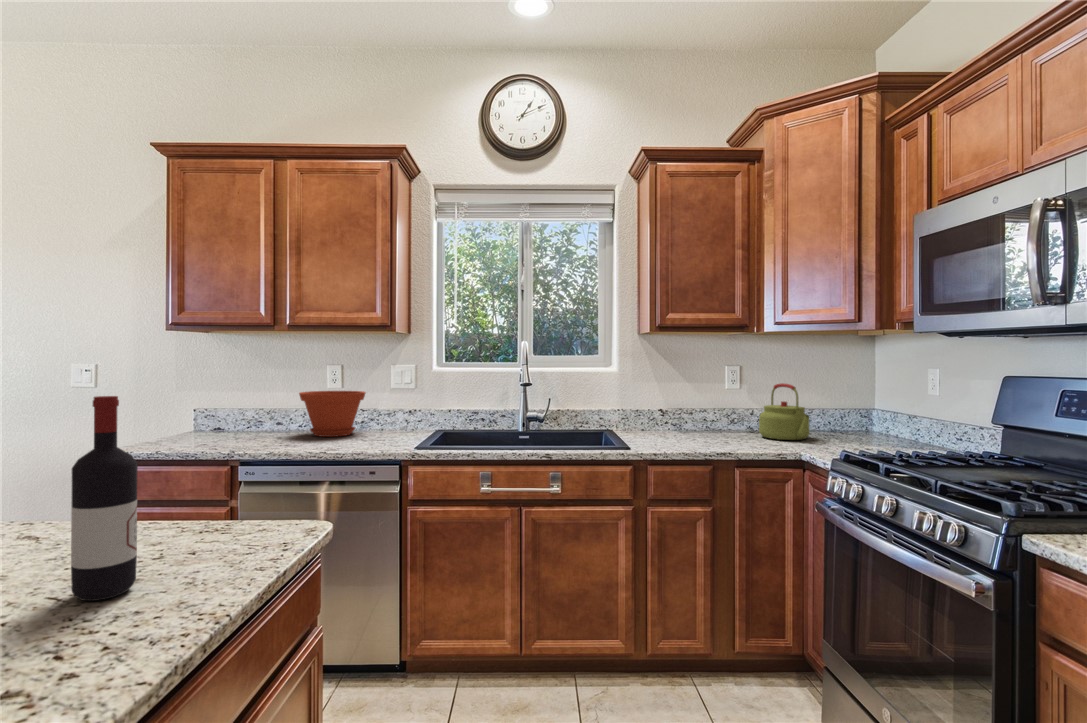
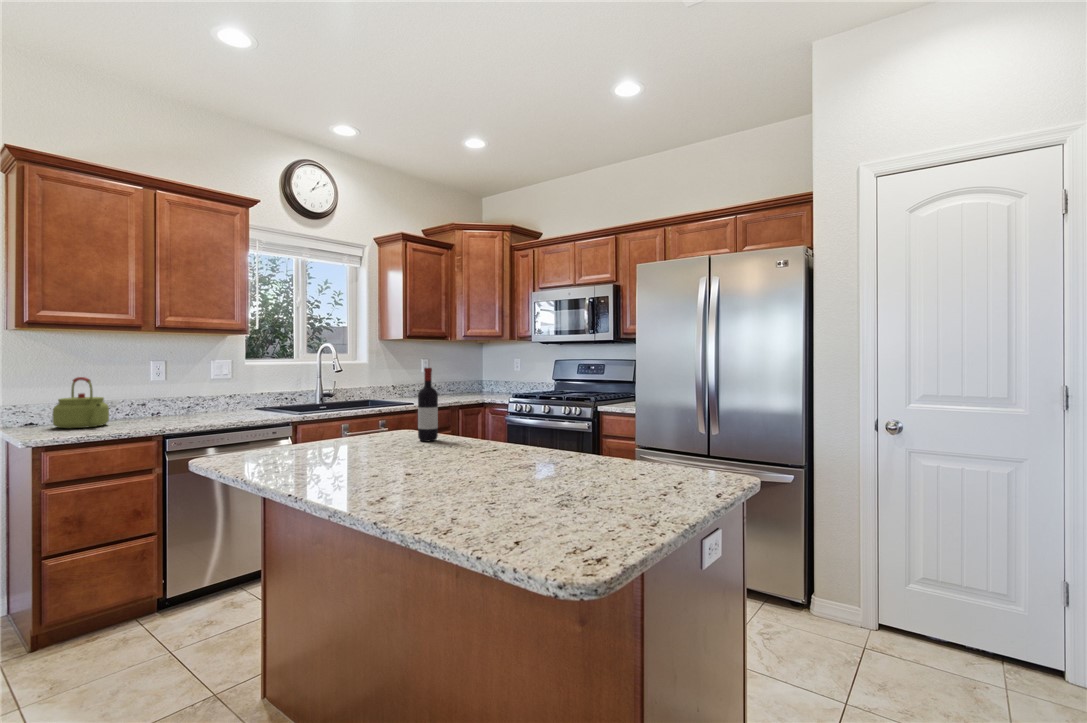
kettle: present [759,383,810,440] -> present [53,377,109,428]
plant pot: present [299,391,366,437] -> none [146,382,209,419]

